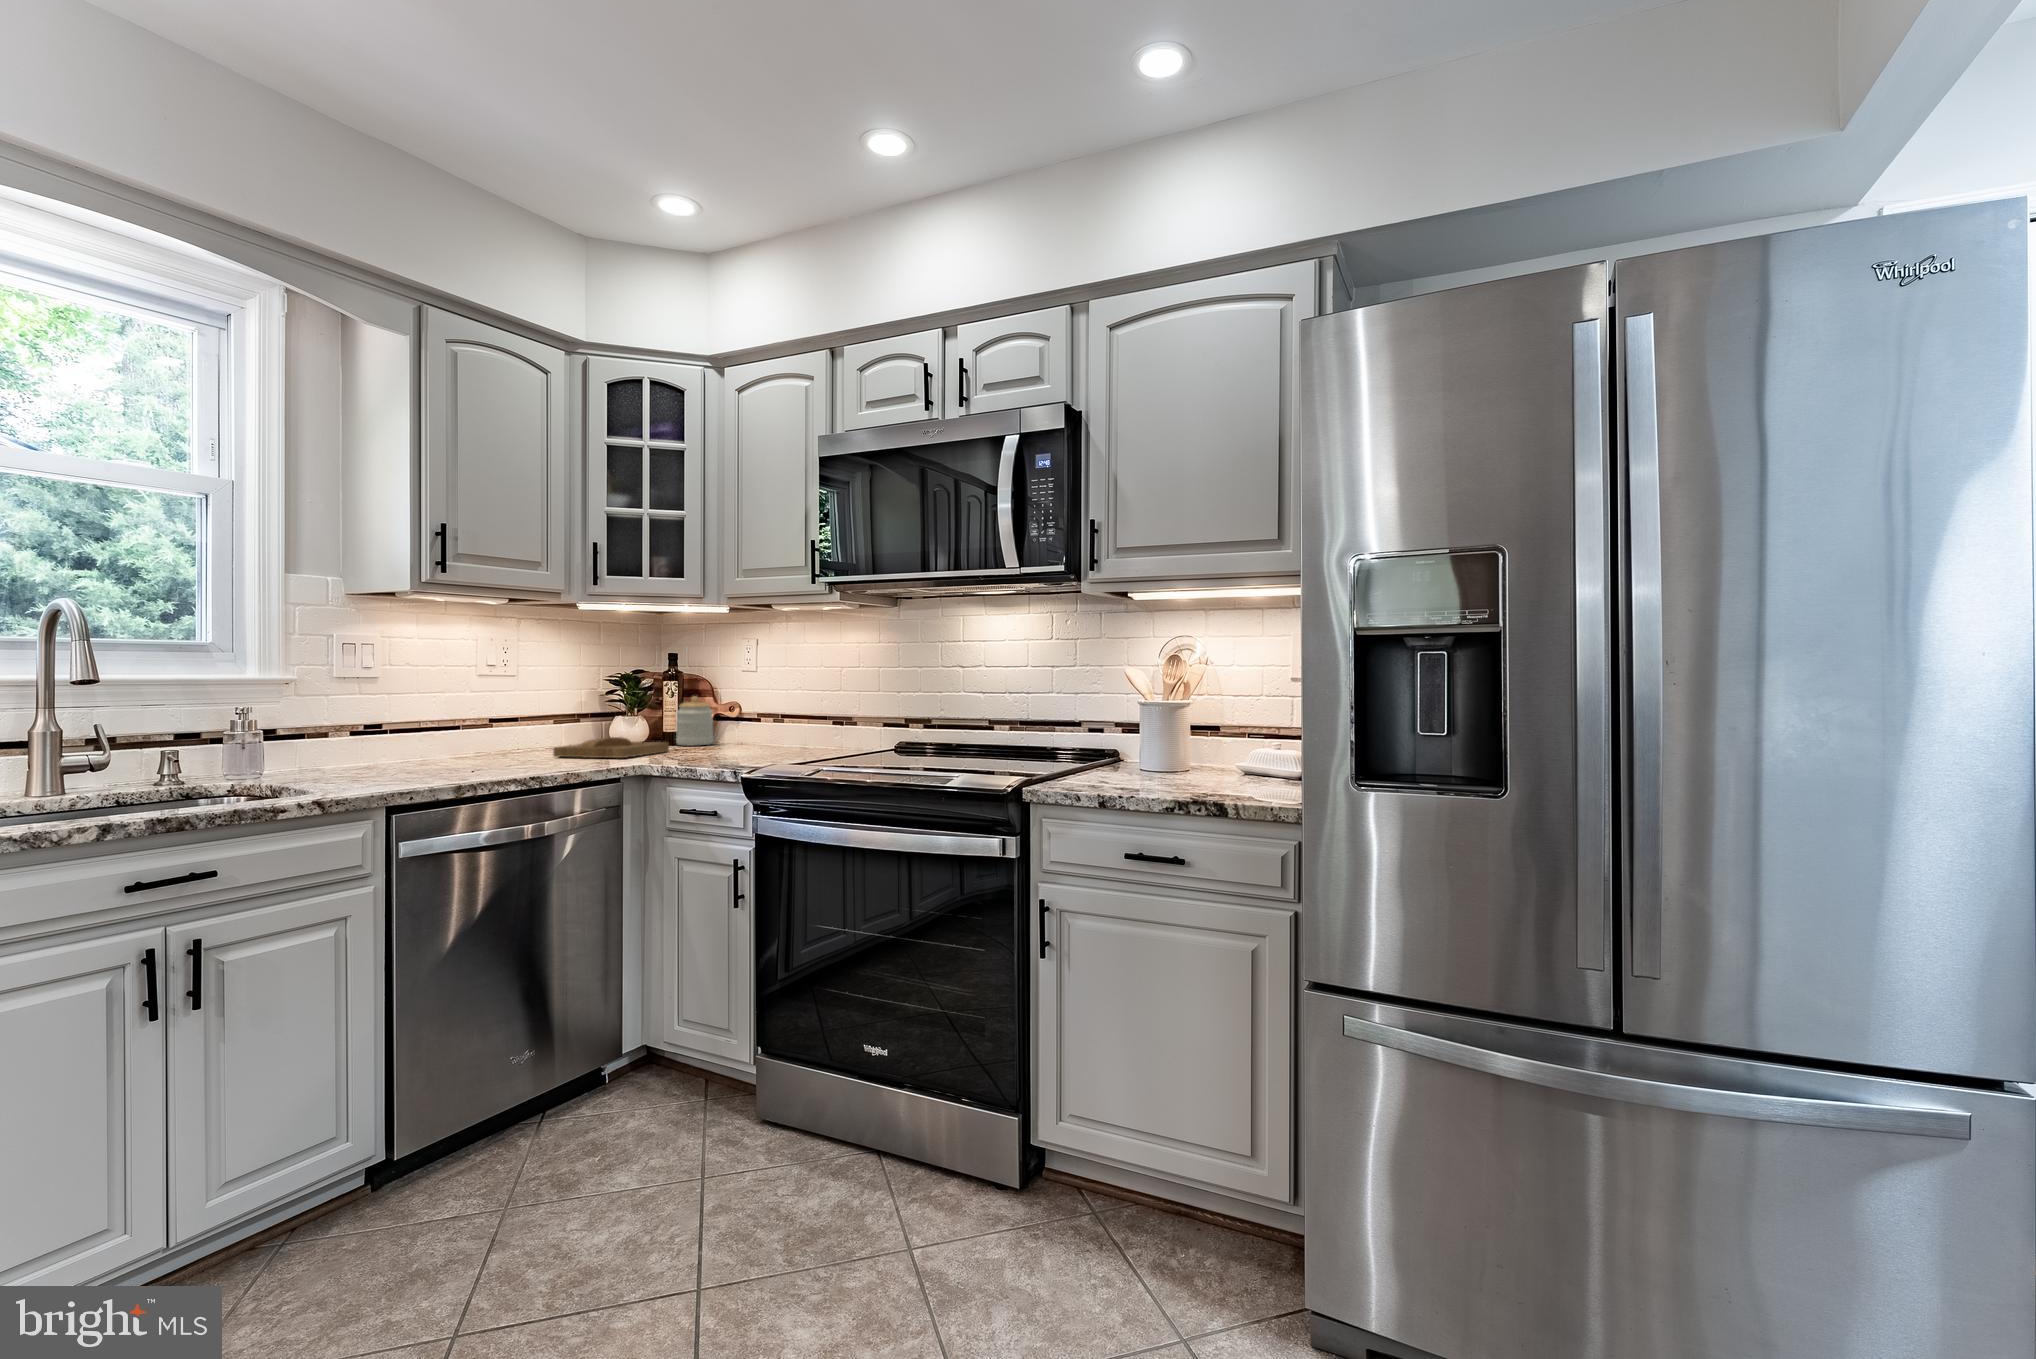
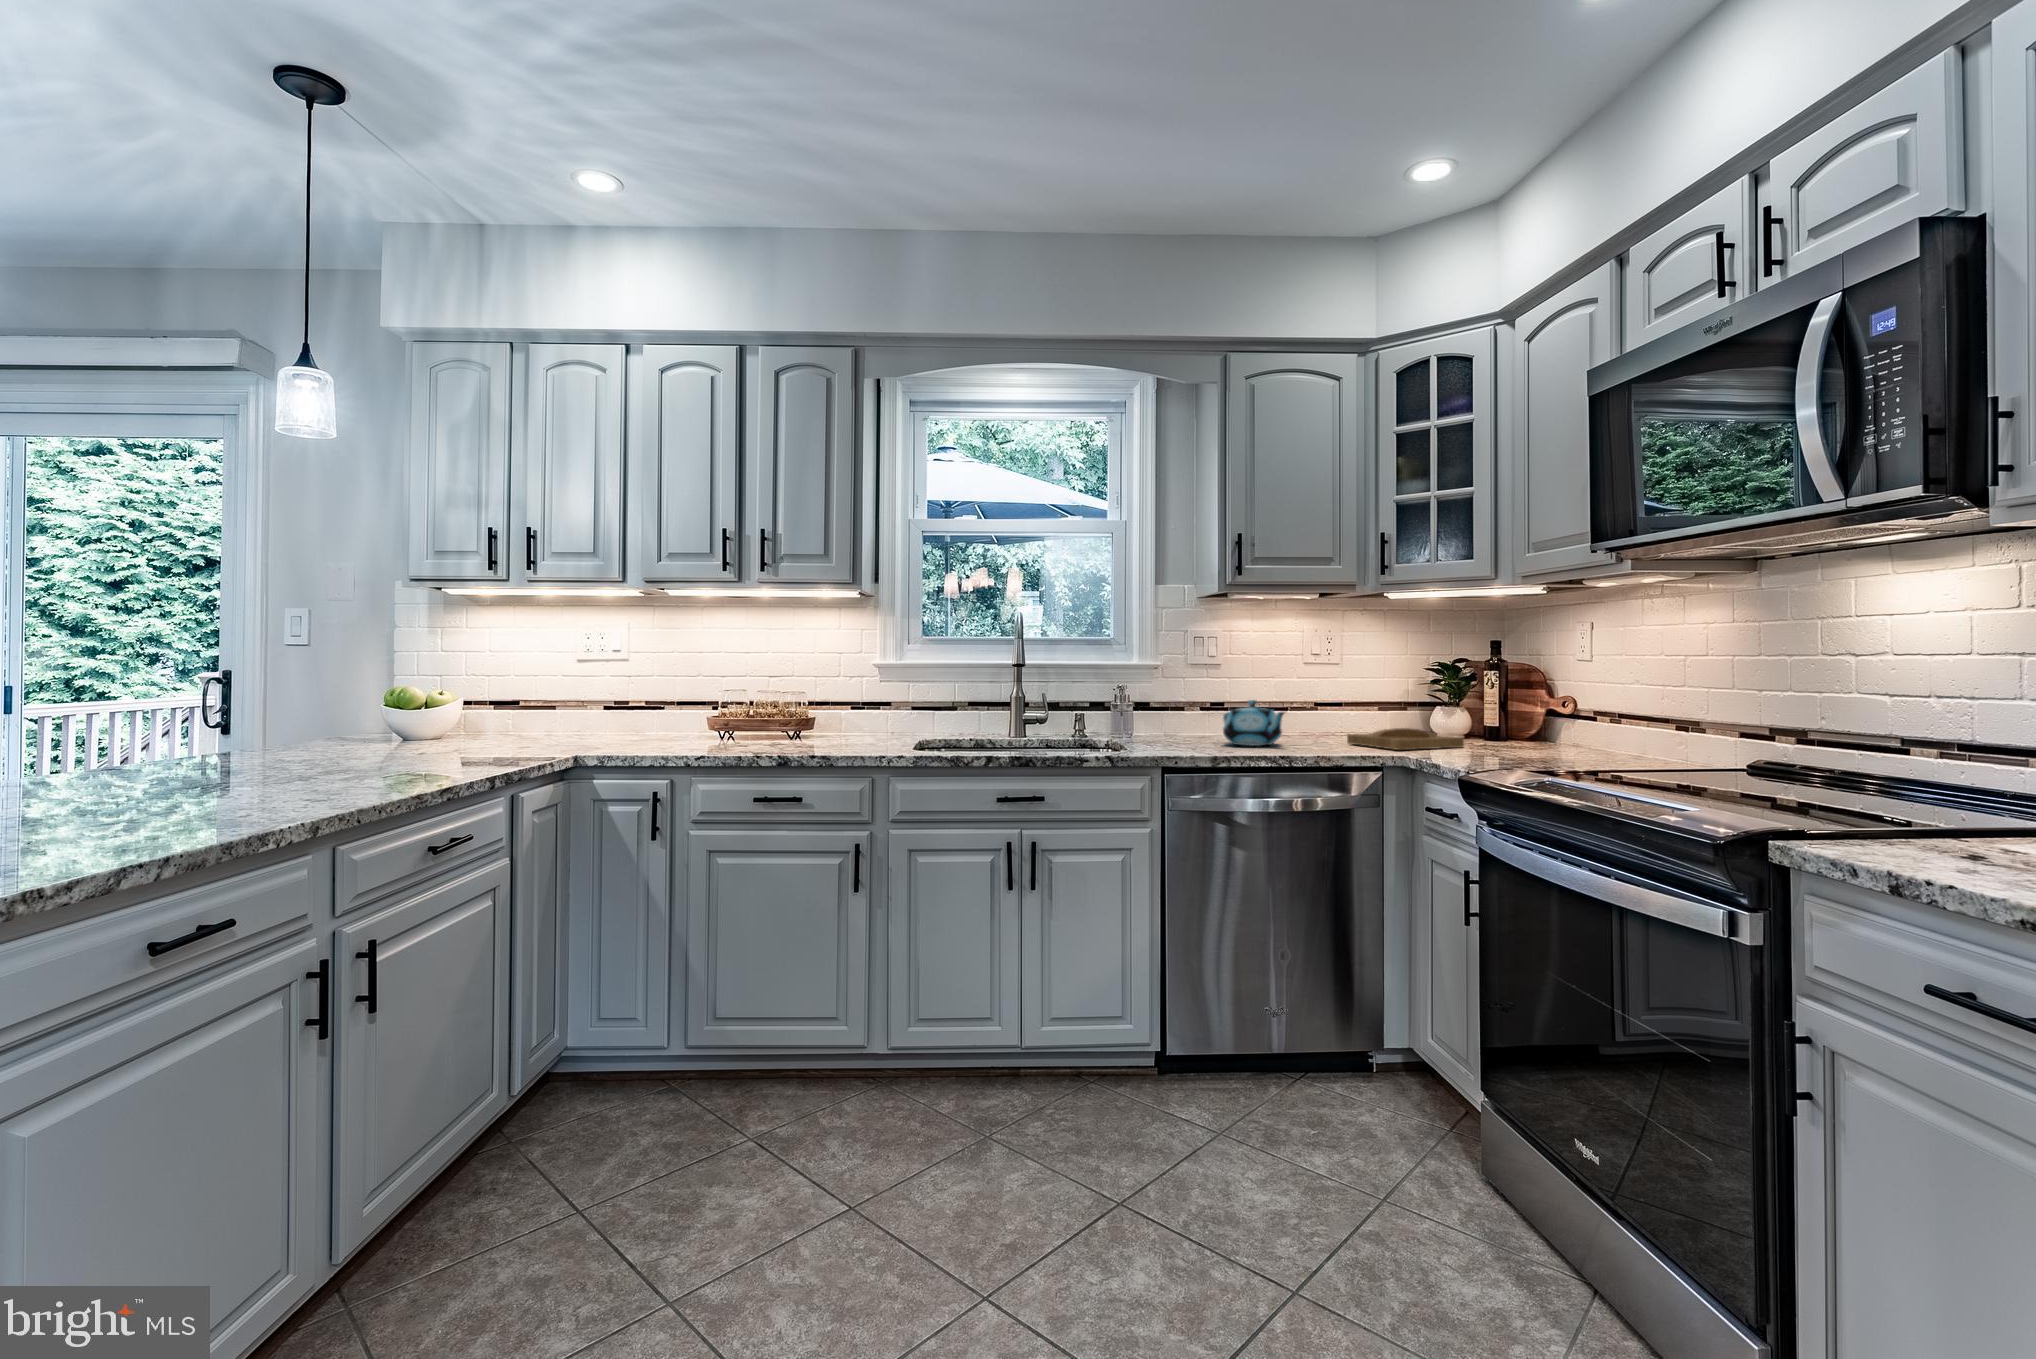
jar: present [676,696,714,746] -> none [1492,688,1537,743]
teapot: none [398,715,503,767] -> present [1223,700,1284,746]

